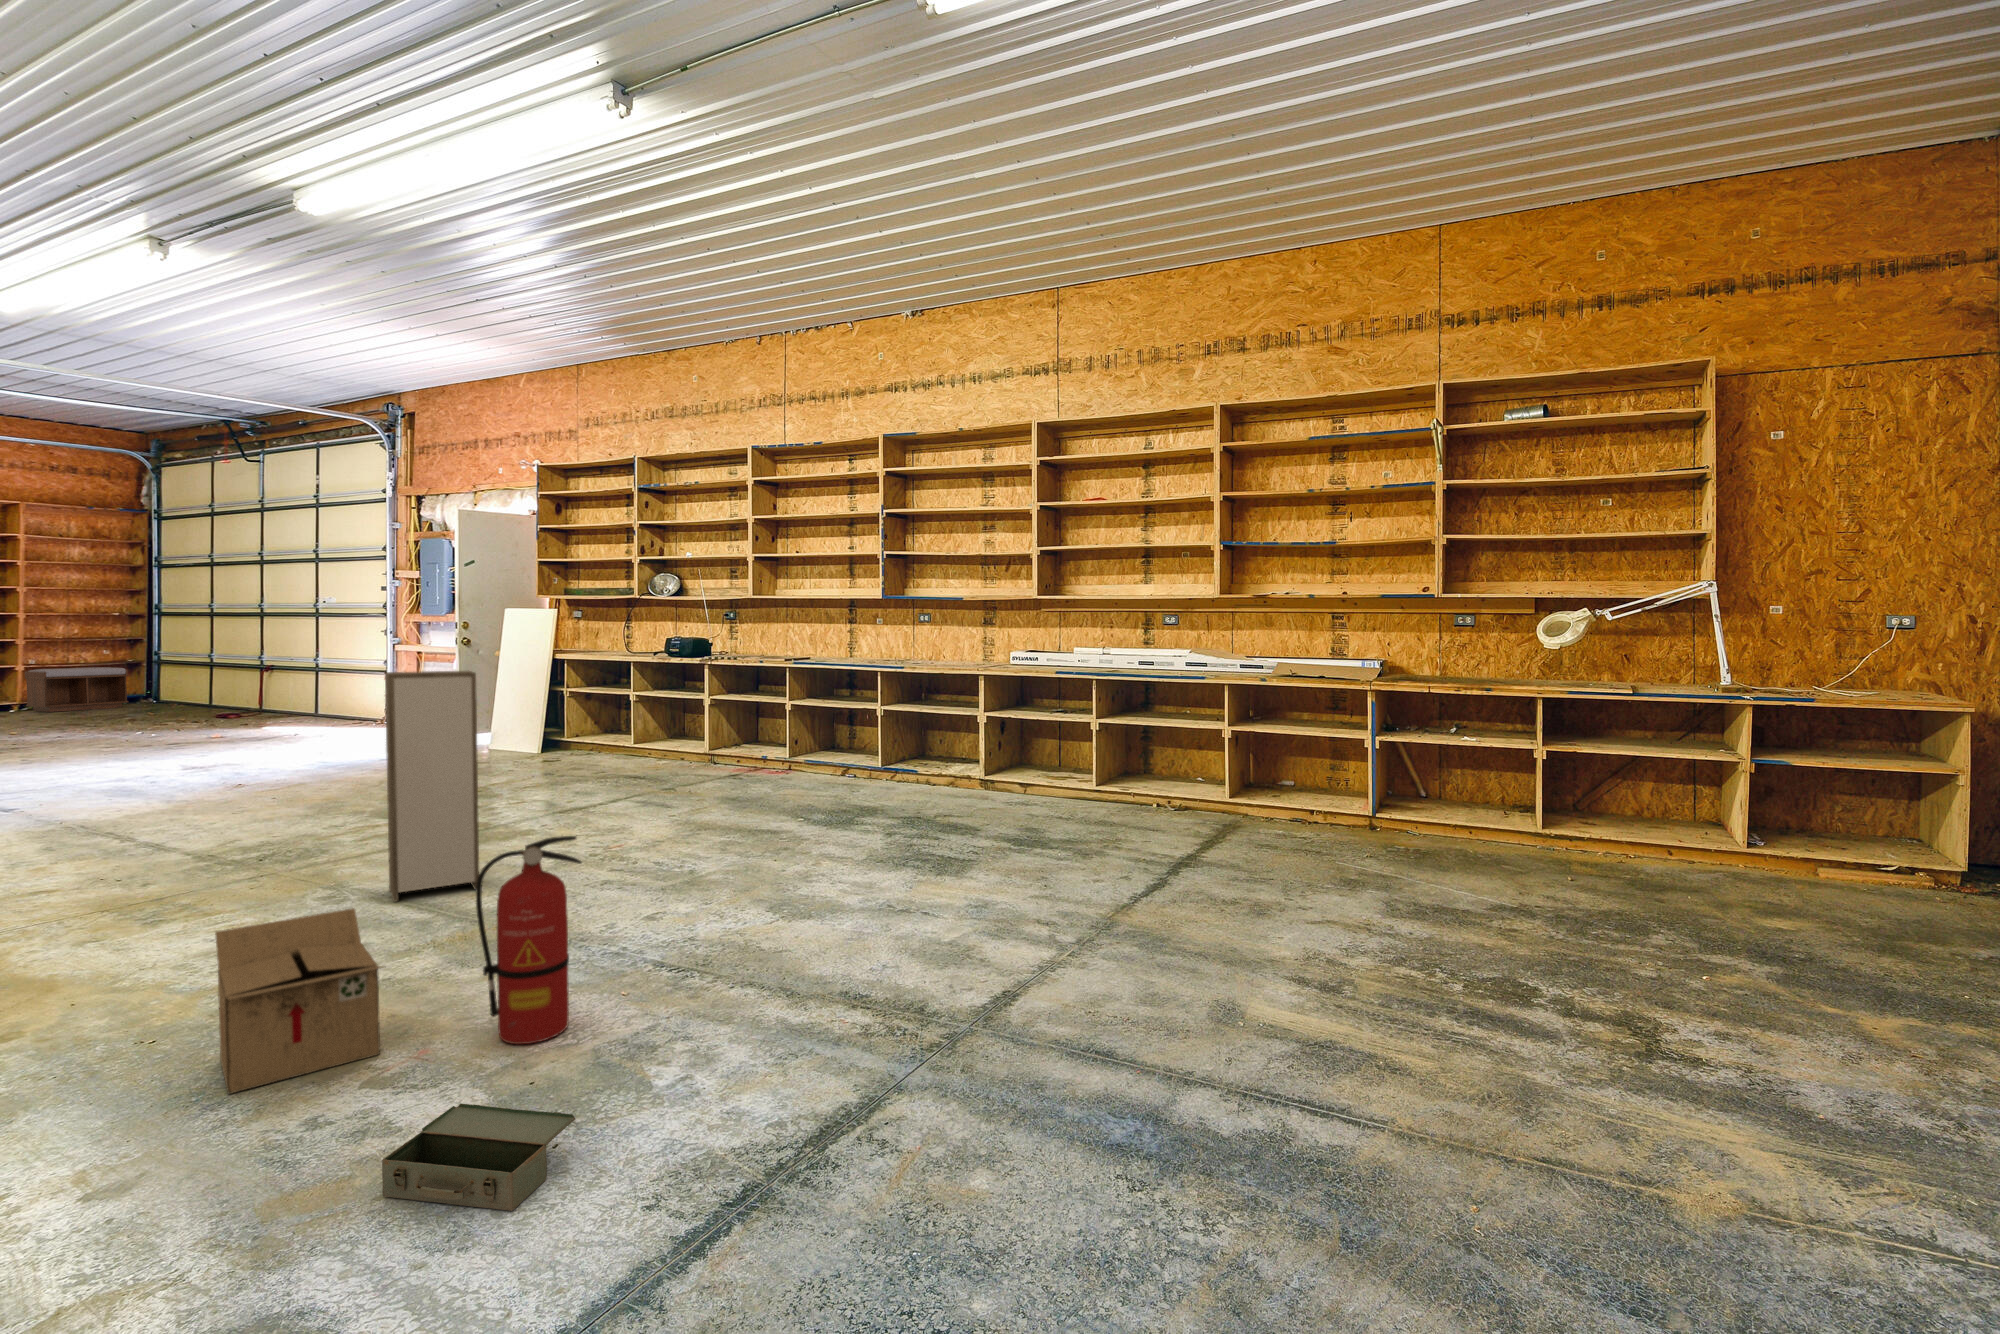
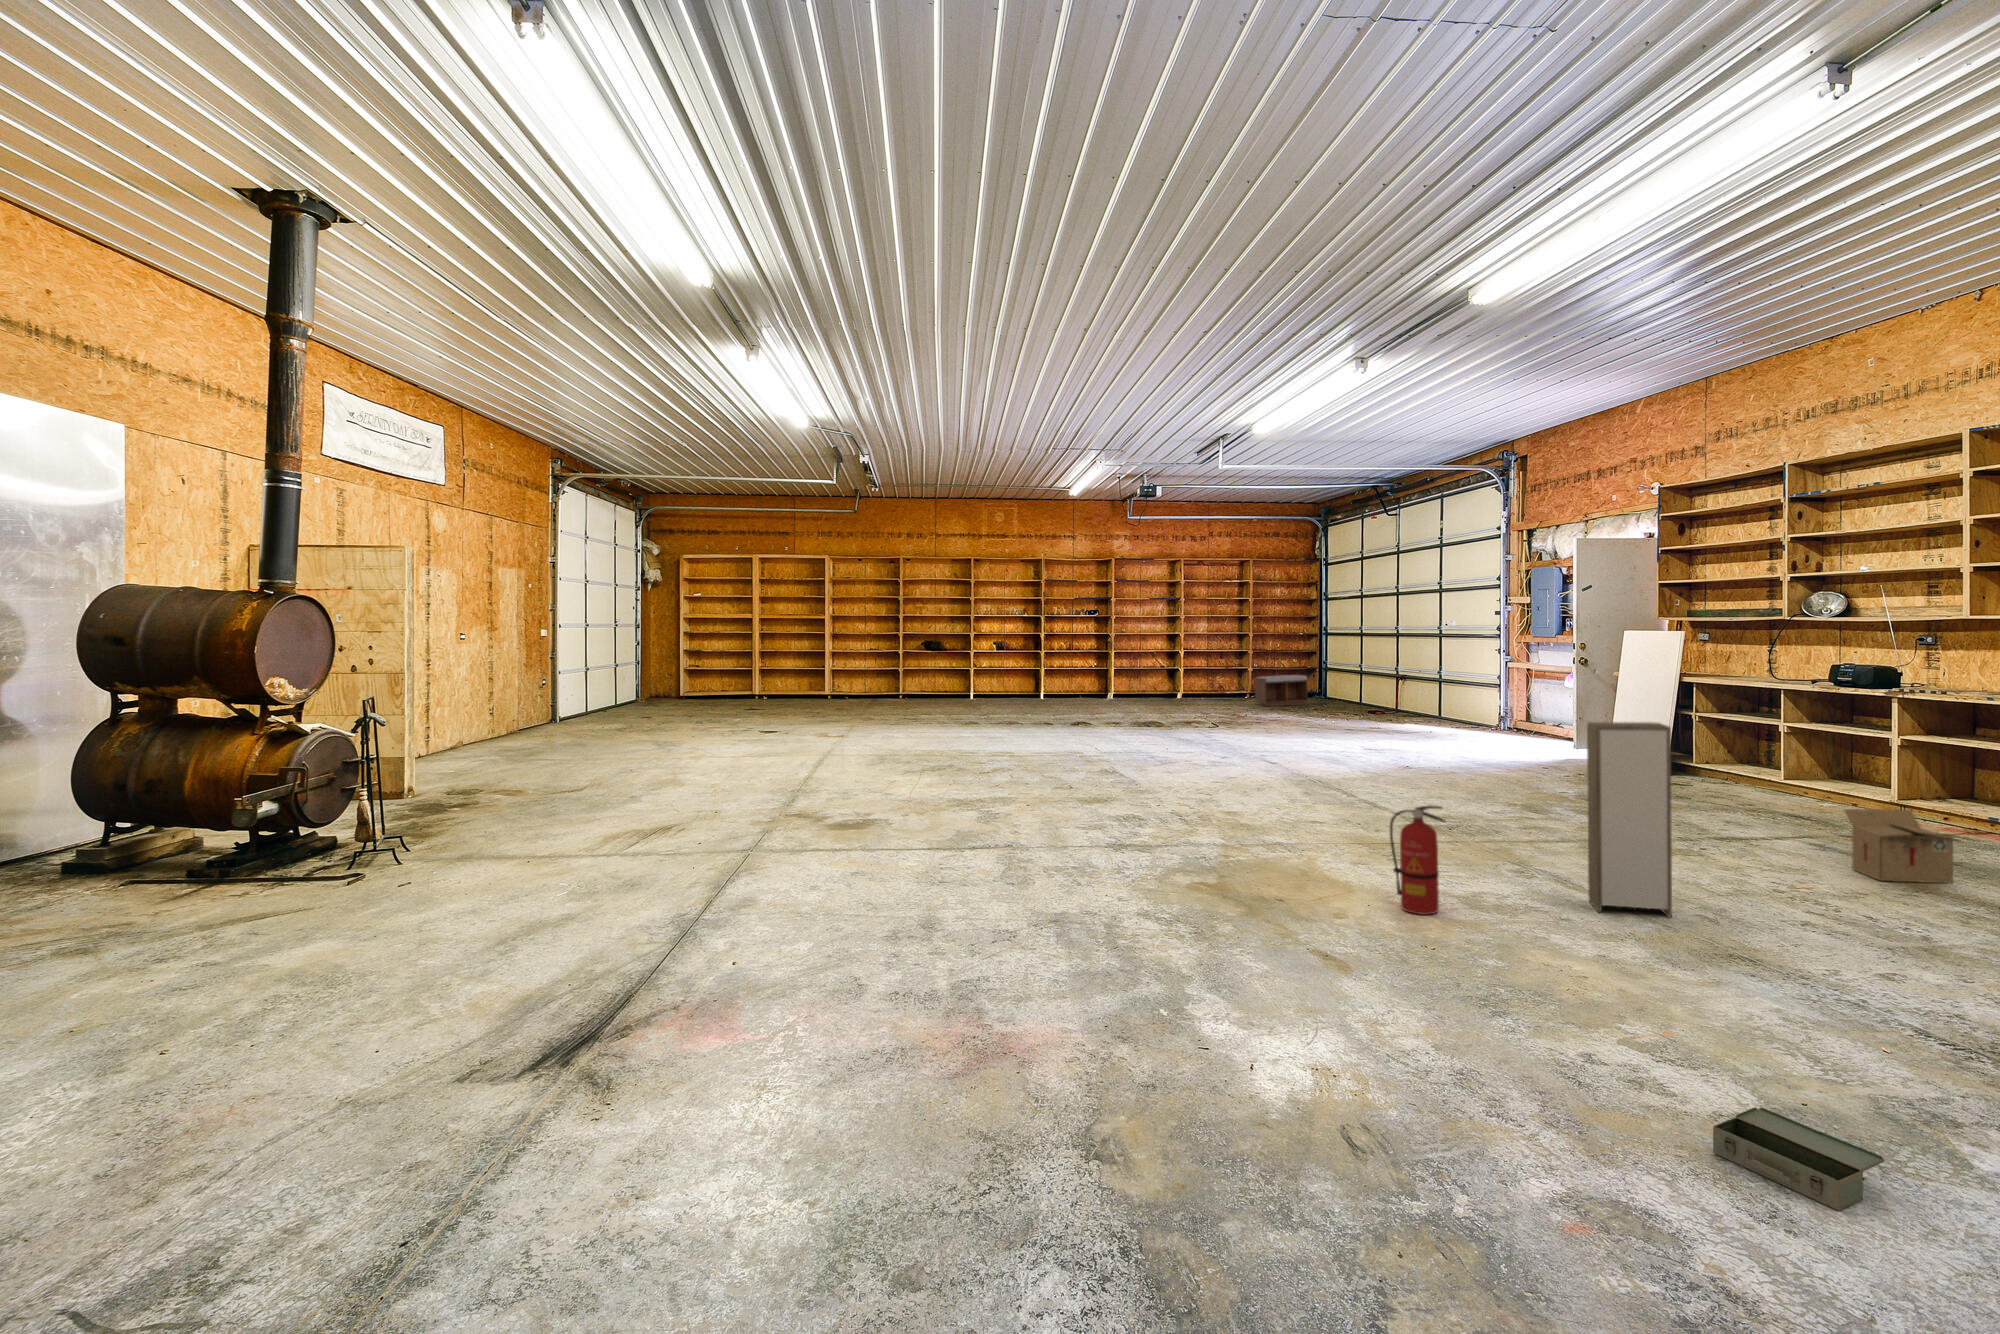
fire extinguisher: present [476,836,582,1044] -> present [1390,805,1445,915]
cardboard box: present [215,908,382,1094] -> present [1844,809,1953,883]

